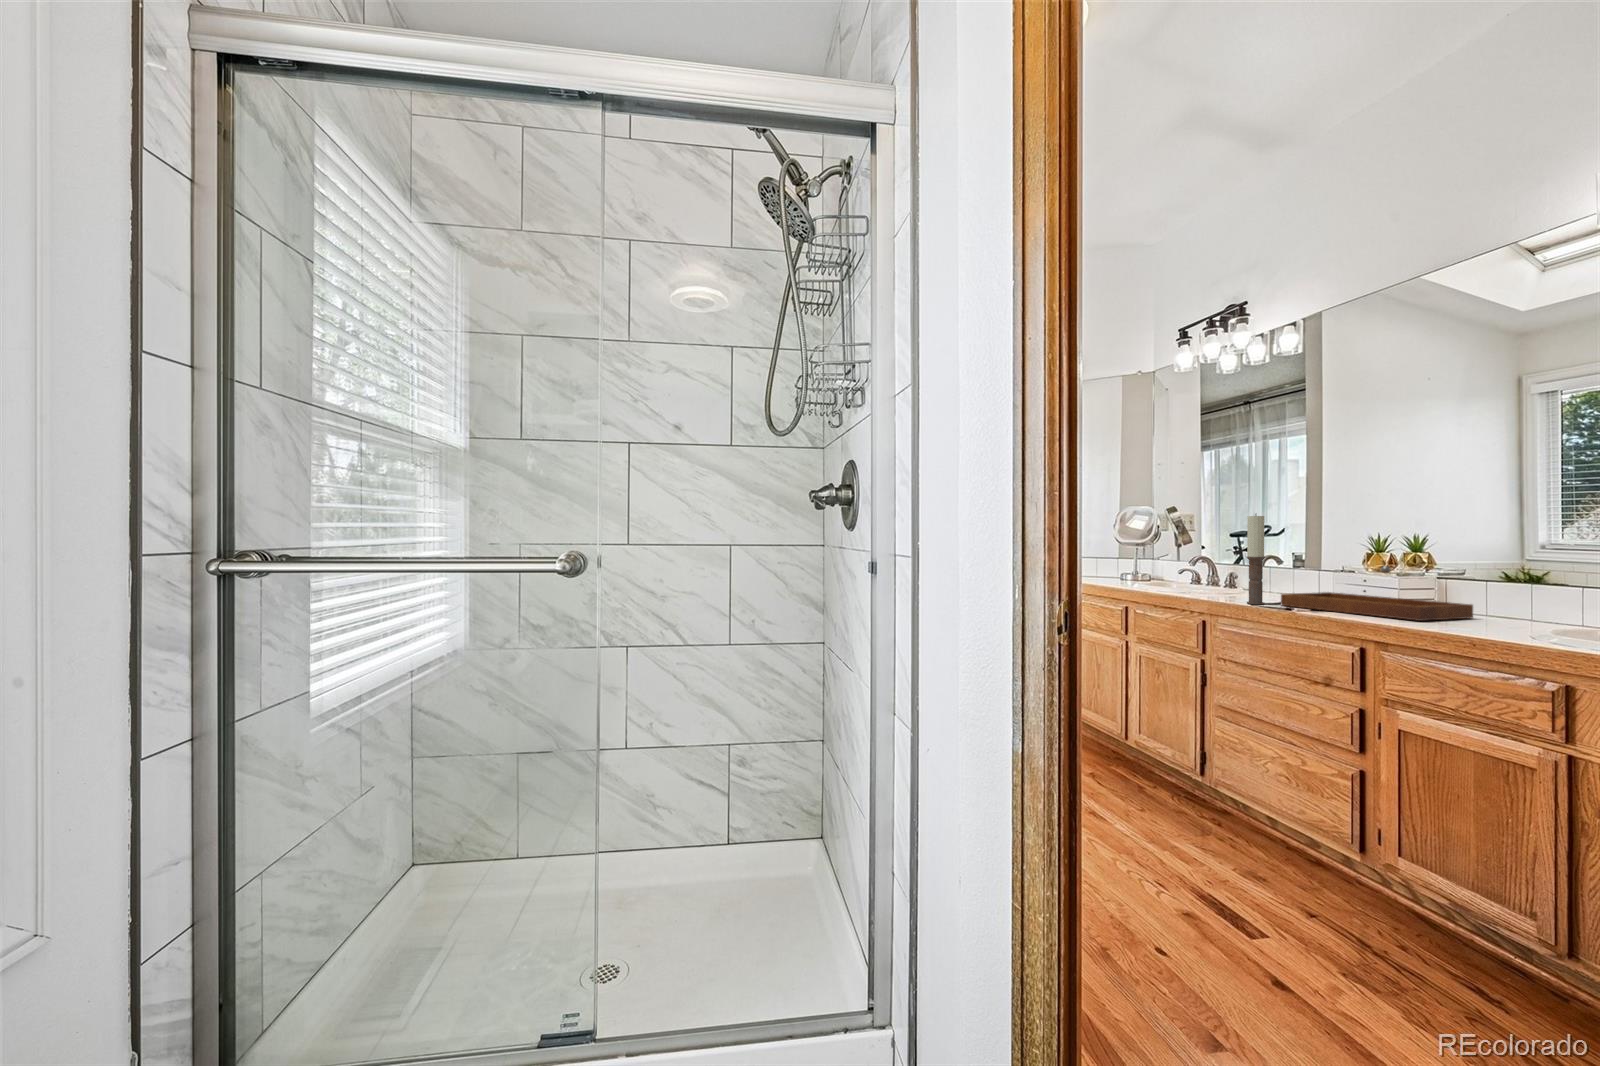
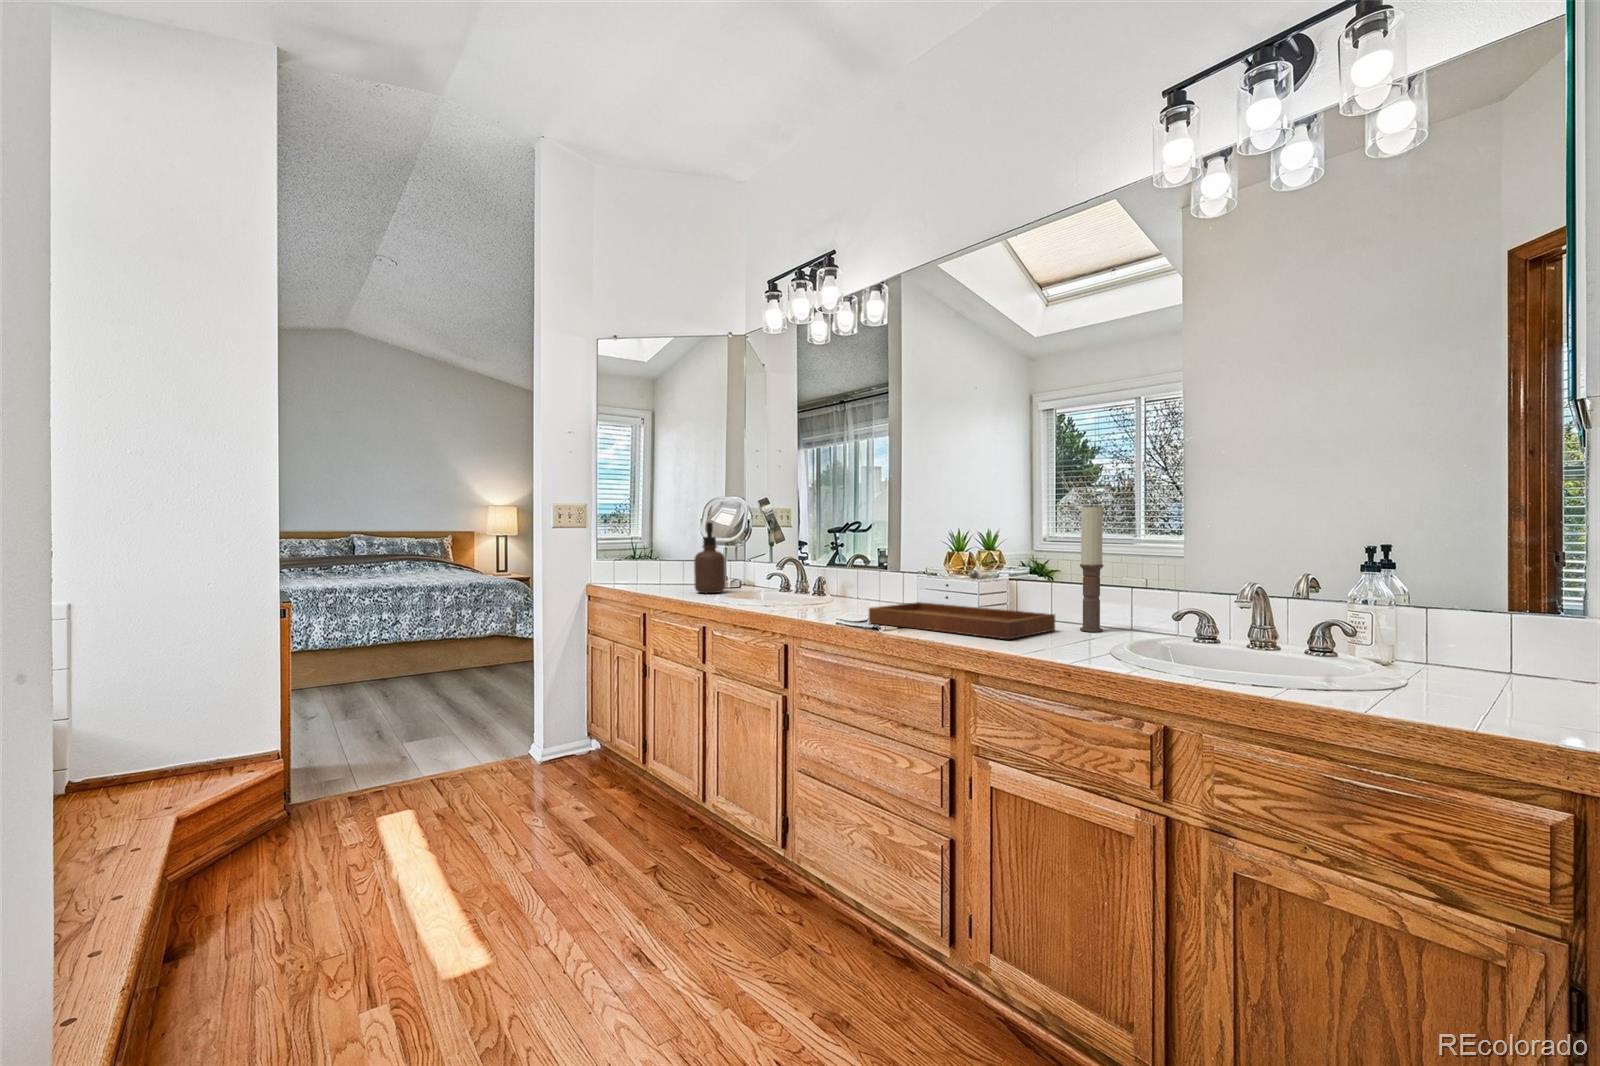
candle: present [1247,514,1265,604] -> present [1080,504,1103,632]
soap dispenser: none [1114,528,1141,582] -> present [694,522,725,593]

